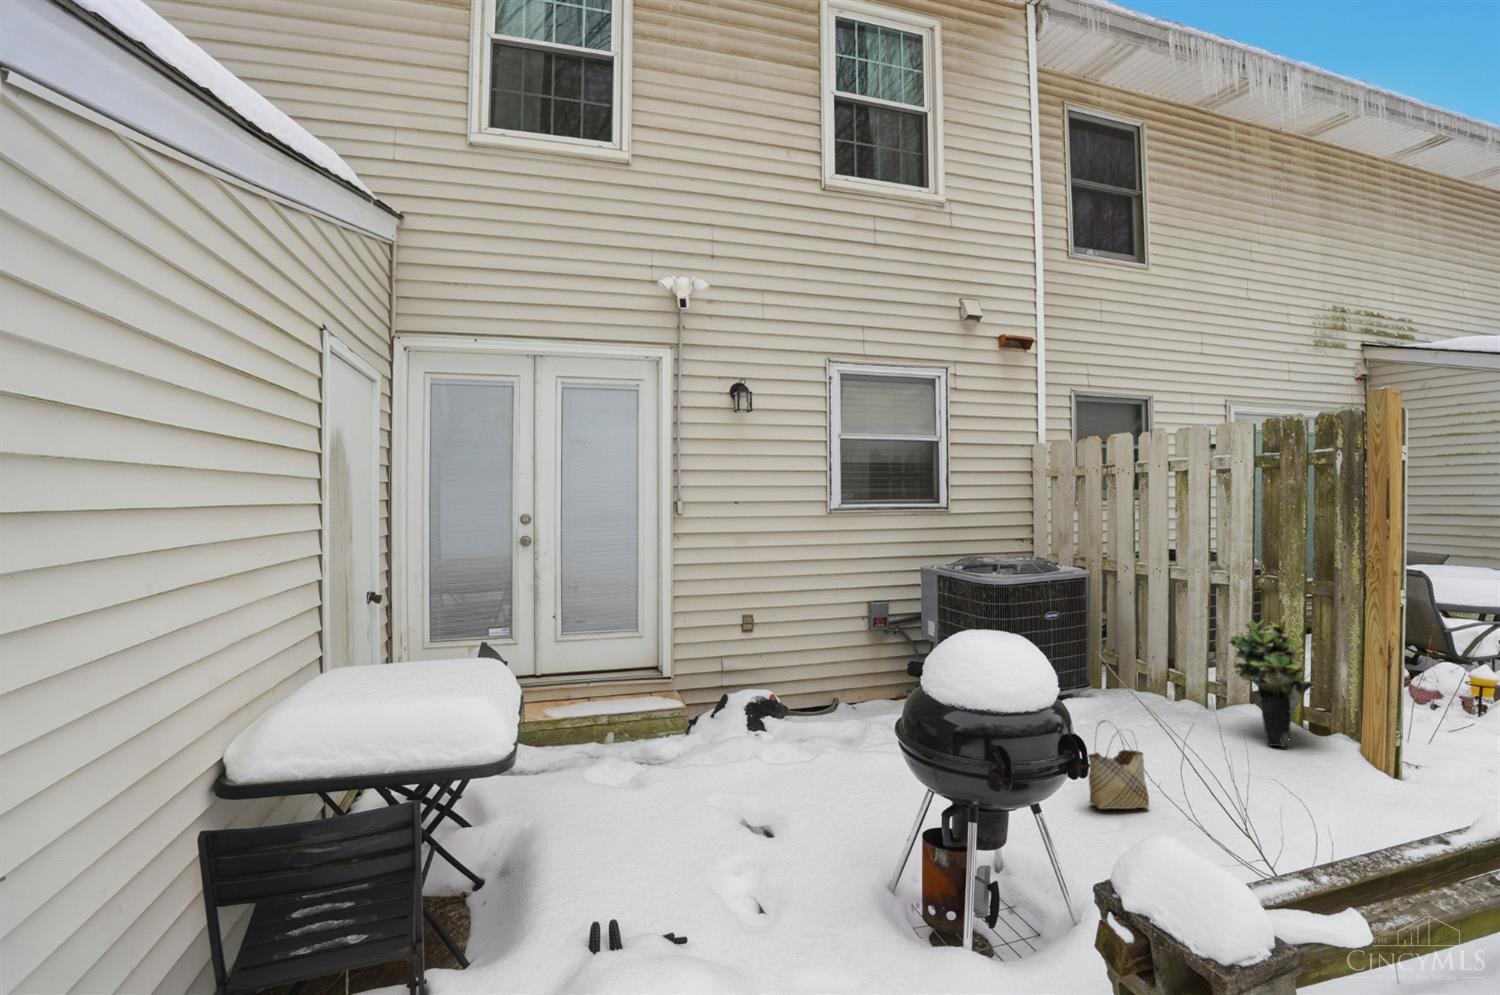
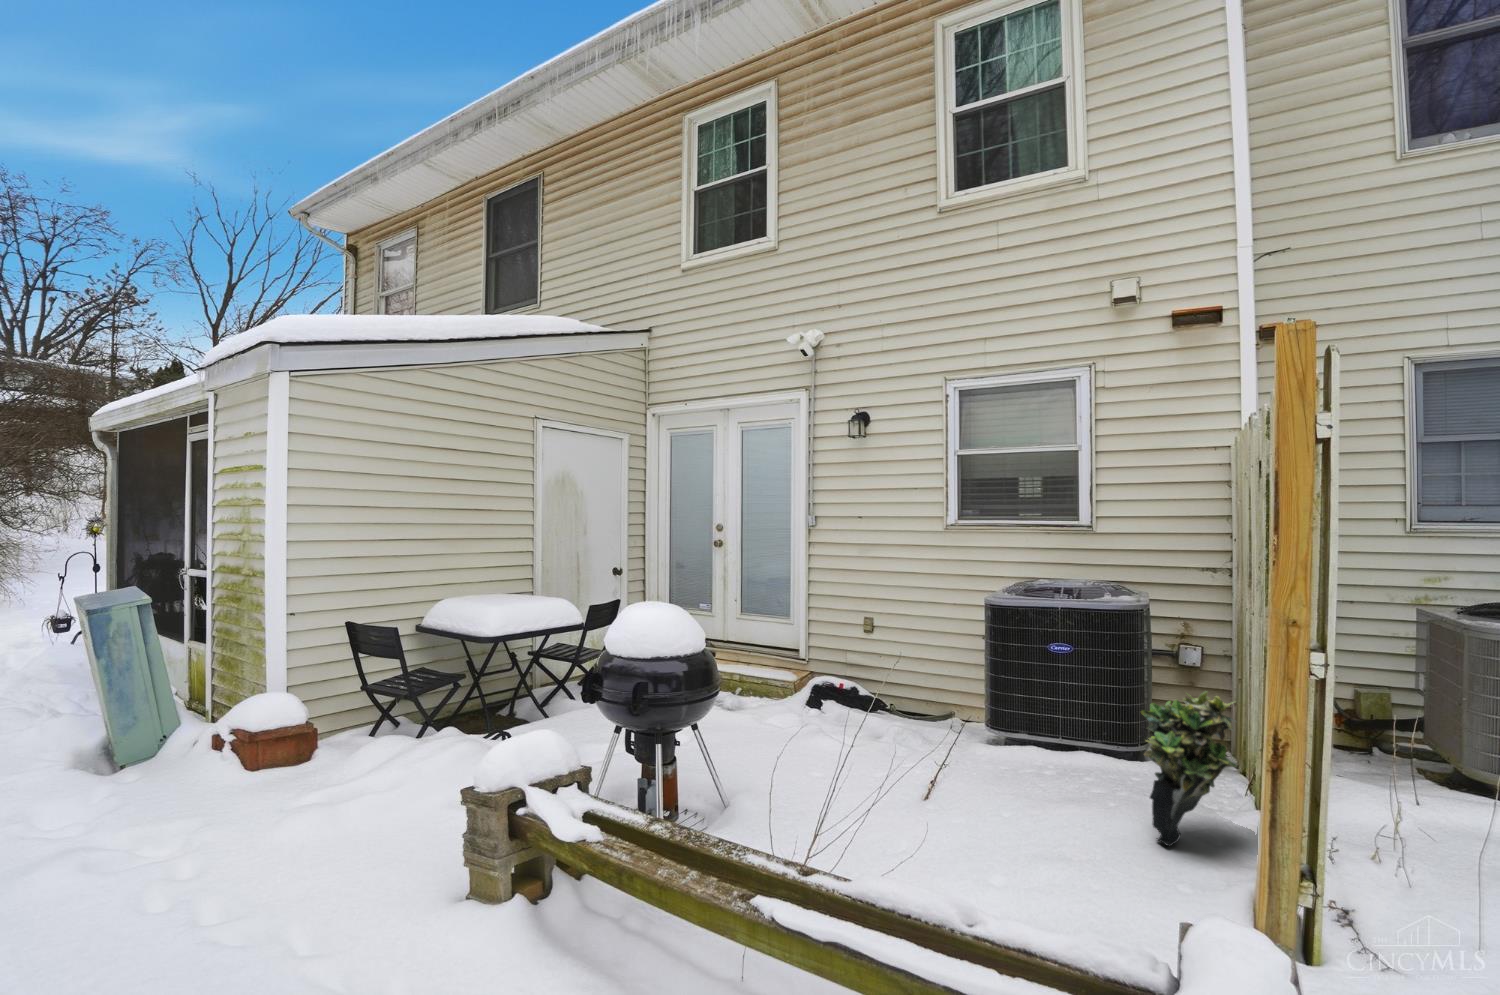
woven basket: present [1088,721,1149,809] -> none [853,740,904,825]

